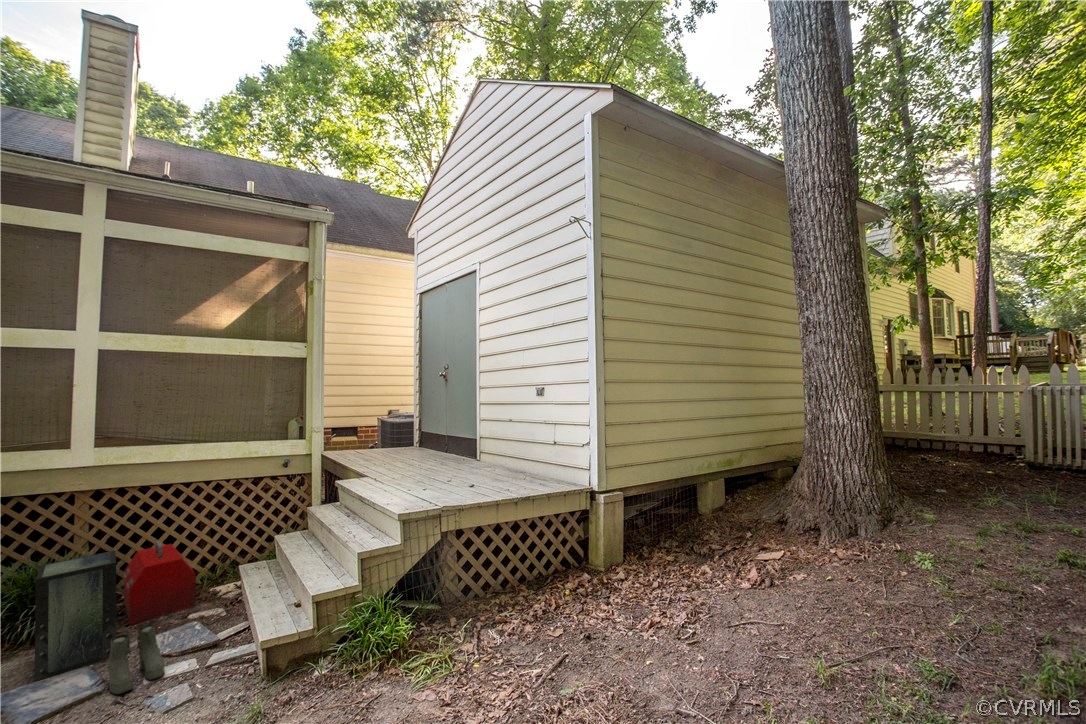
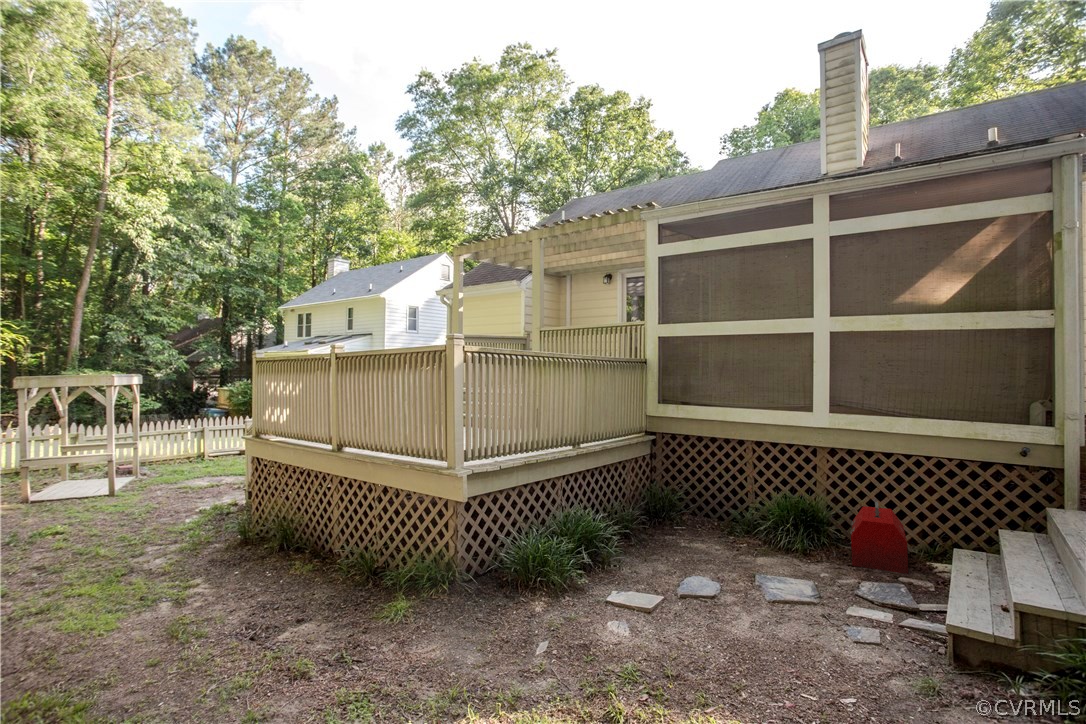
storage box: present [35,551,116,681] -> none [784,494,839,583]
boots: present [107,624,164,694] -> none [824,564,864,613]

